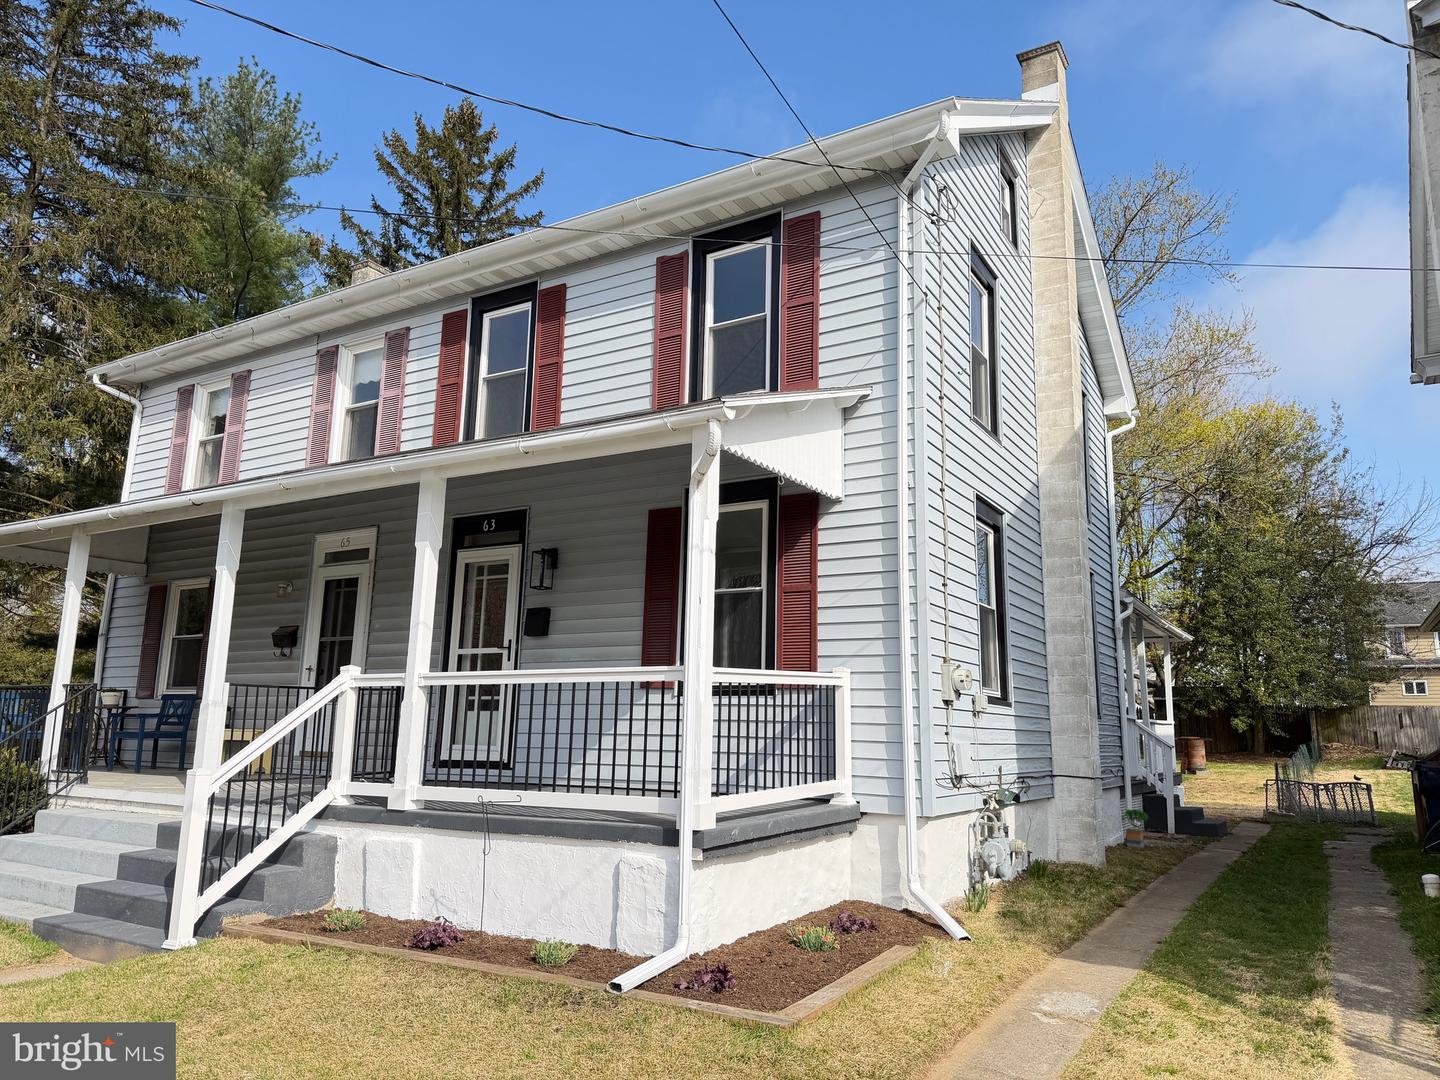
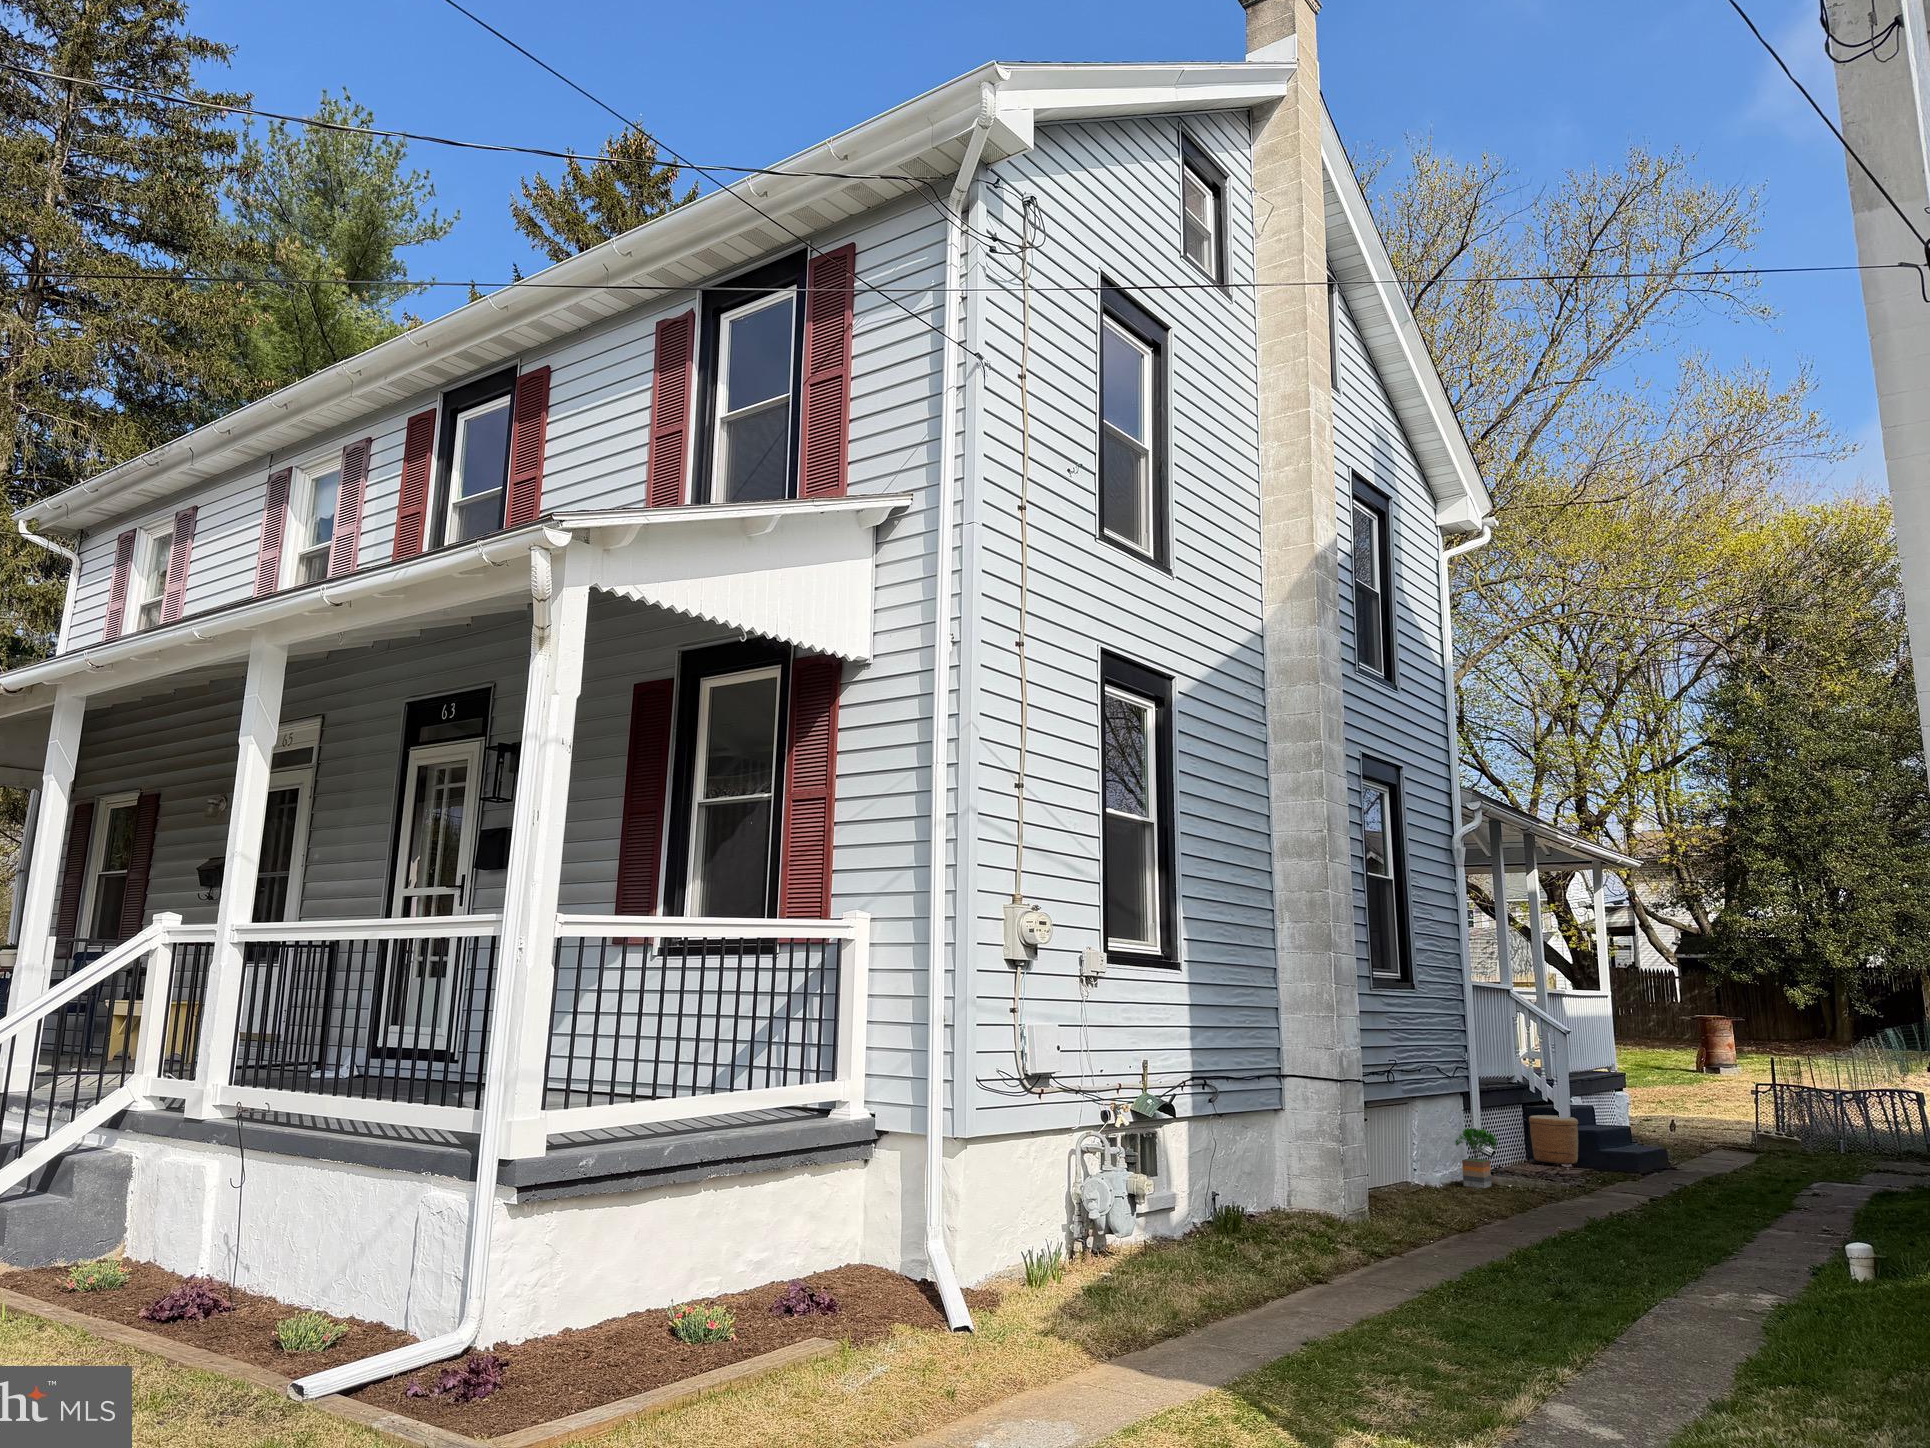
woven basket: none [1147,801,1179,832] -> present [1529,1115,1578,1164]

